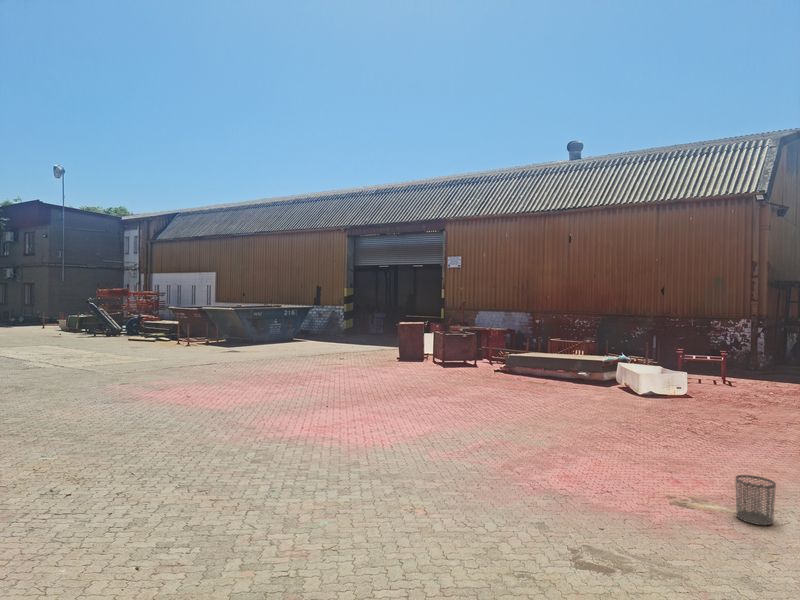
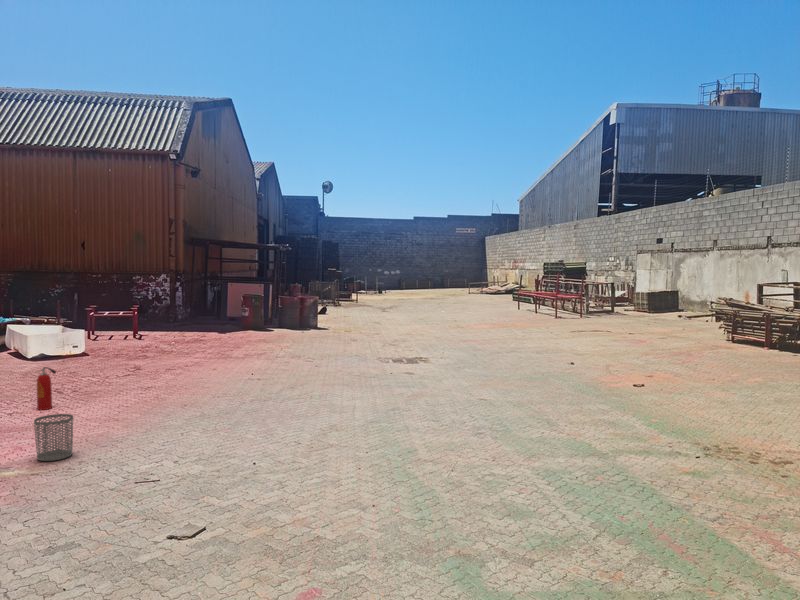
fire extinguisher: none [689,415,709,457] -> present [37,367,56,410]

